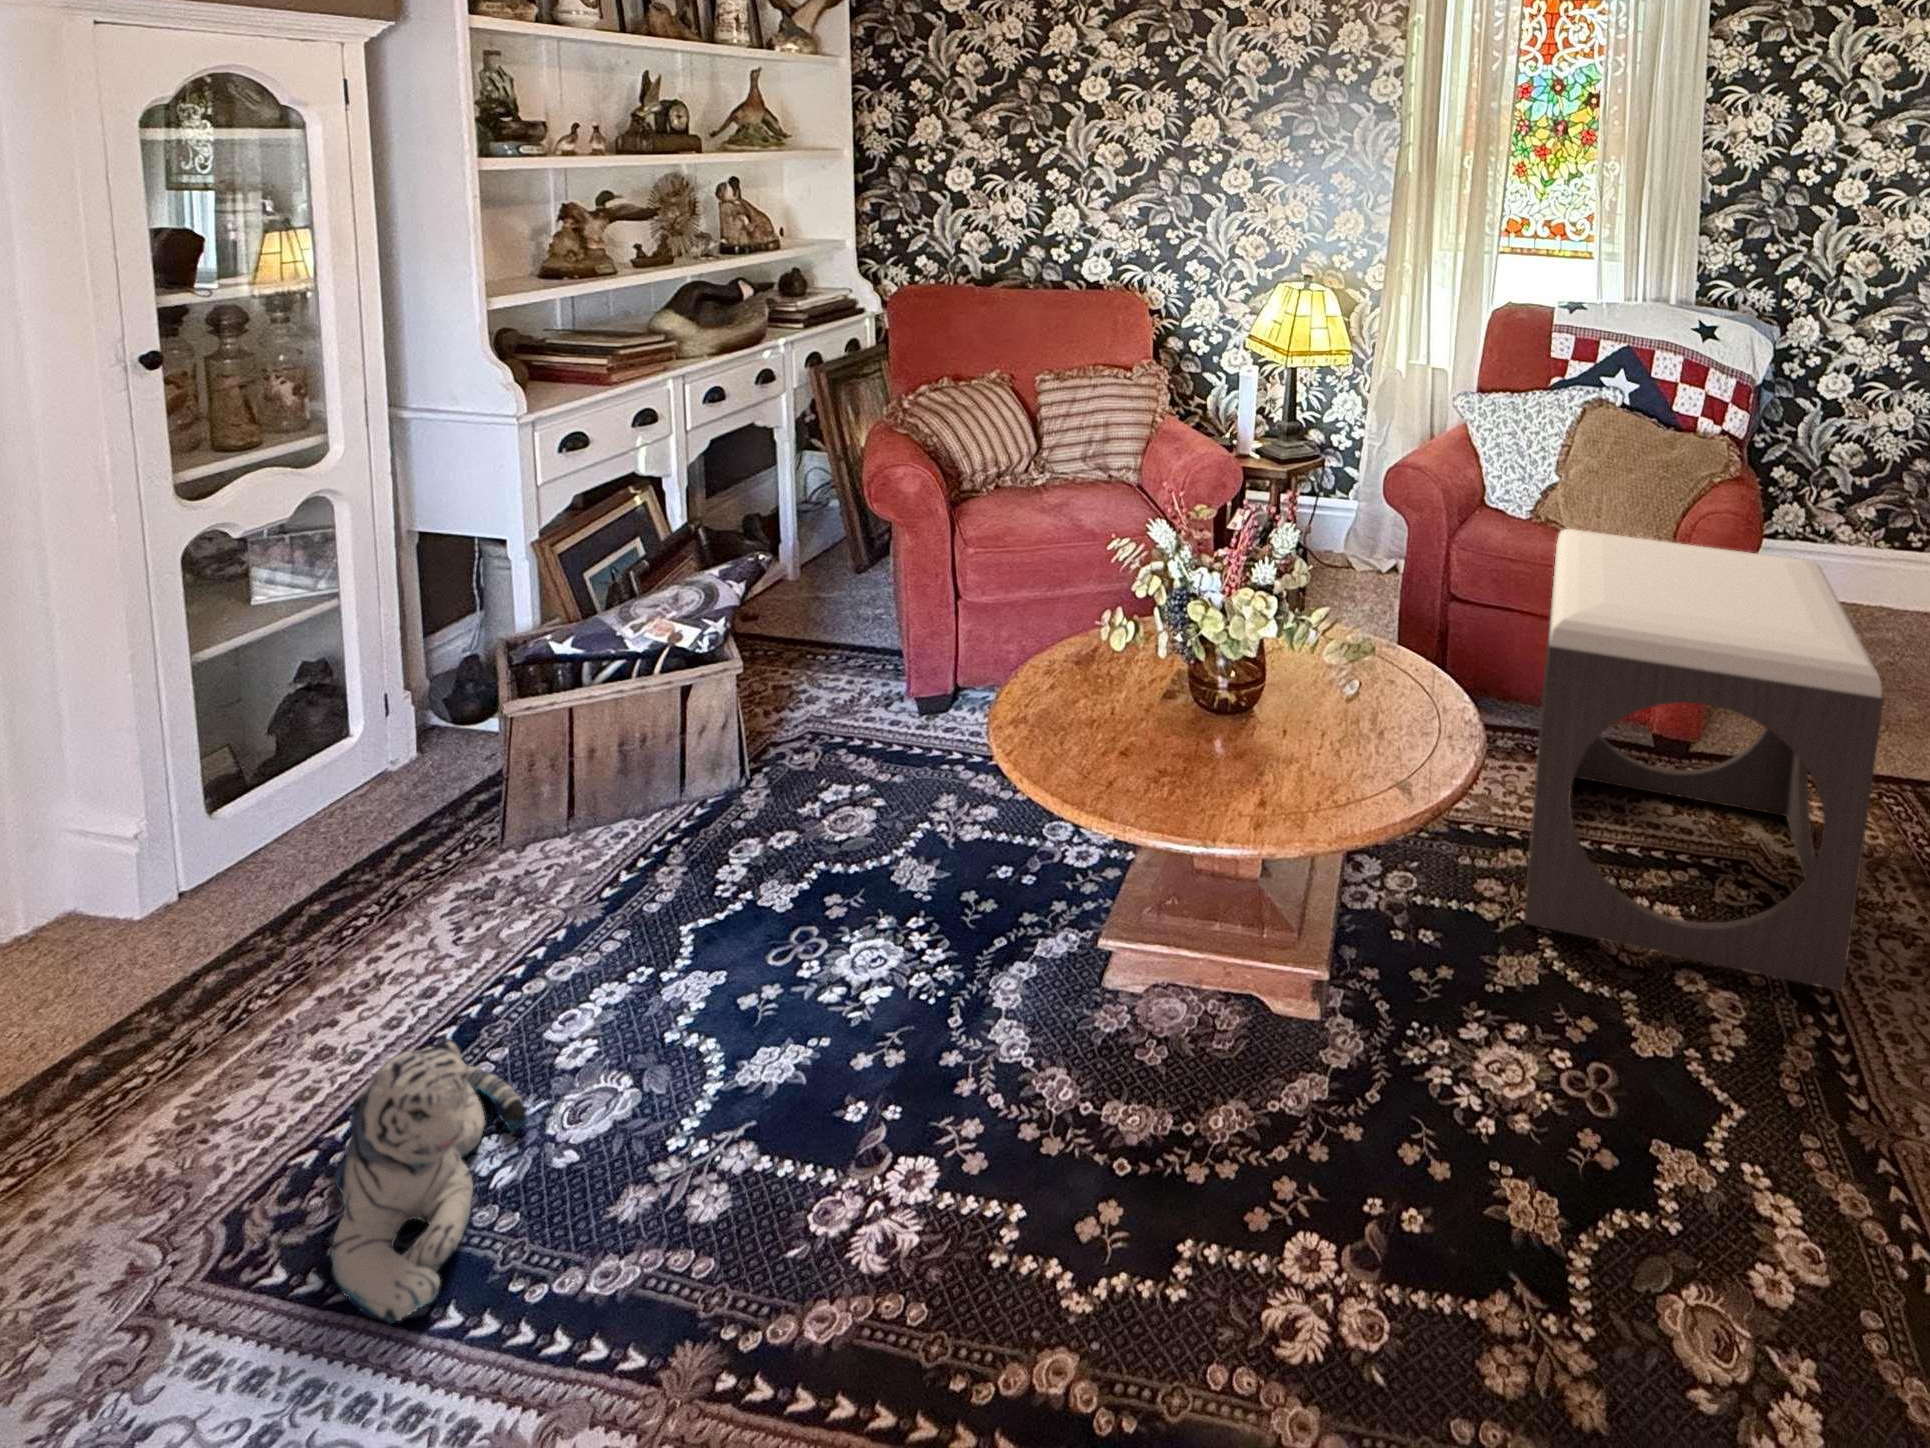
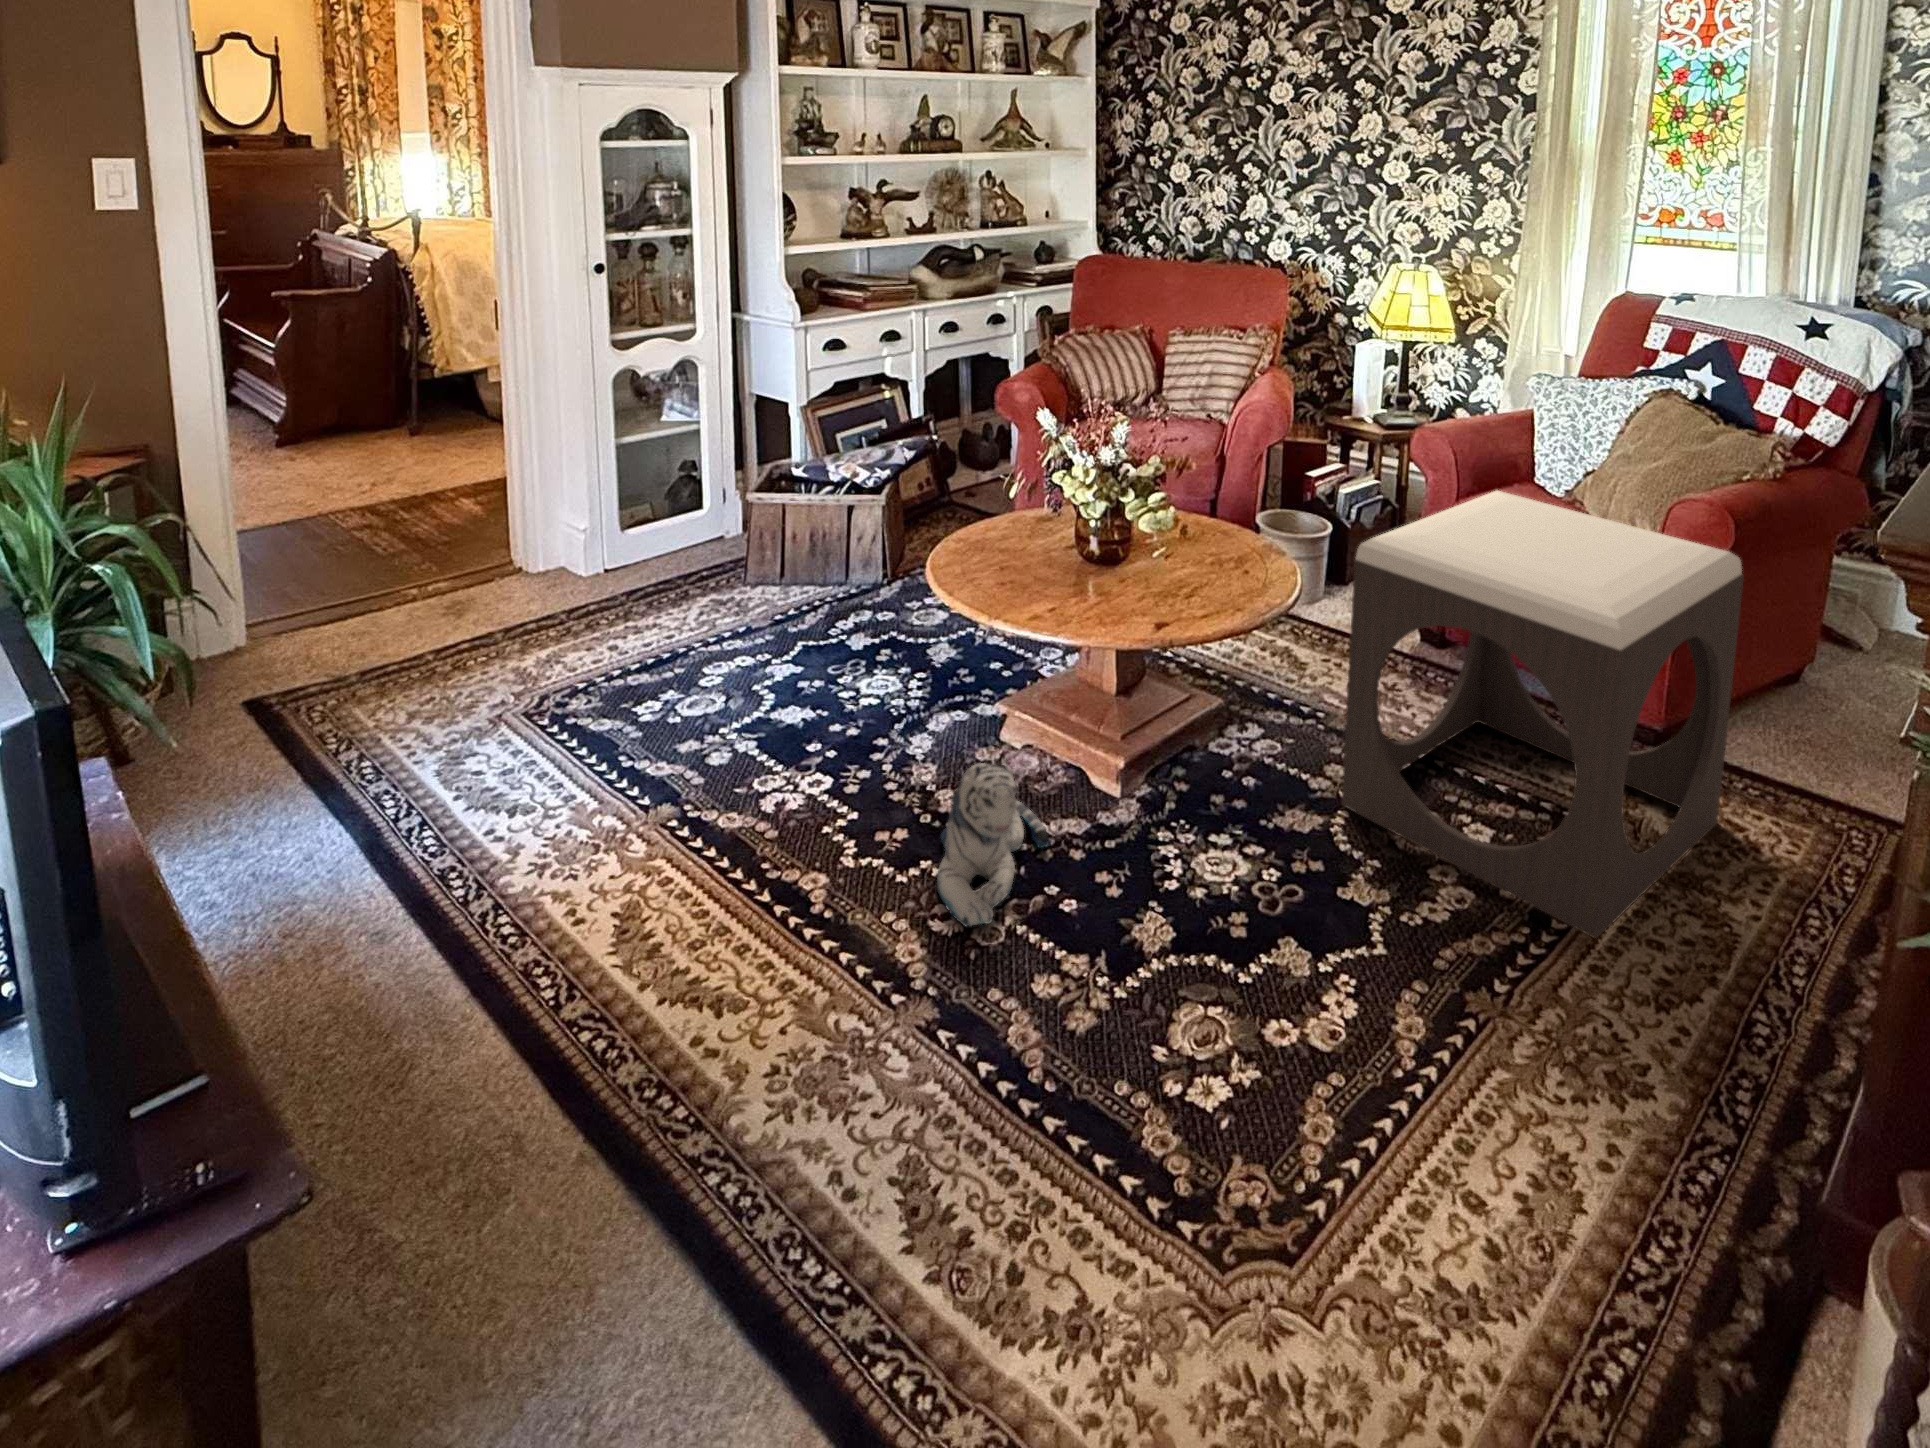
plush toy: present [331,1042,528,1324] -> present [937,763,1049,927]

